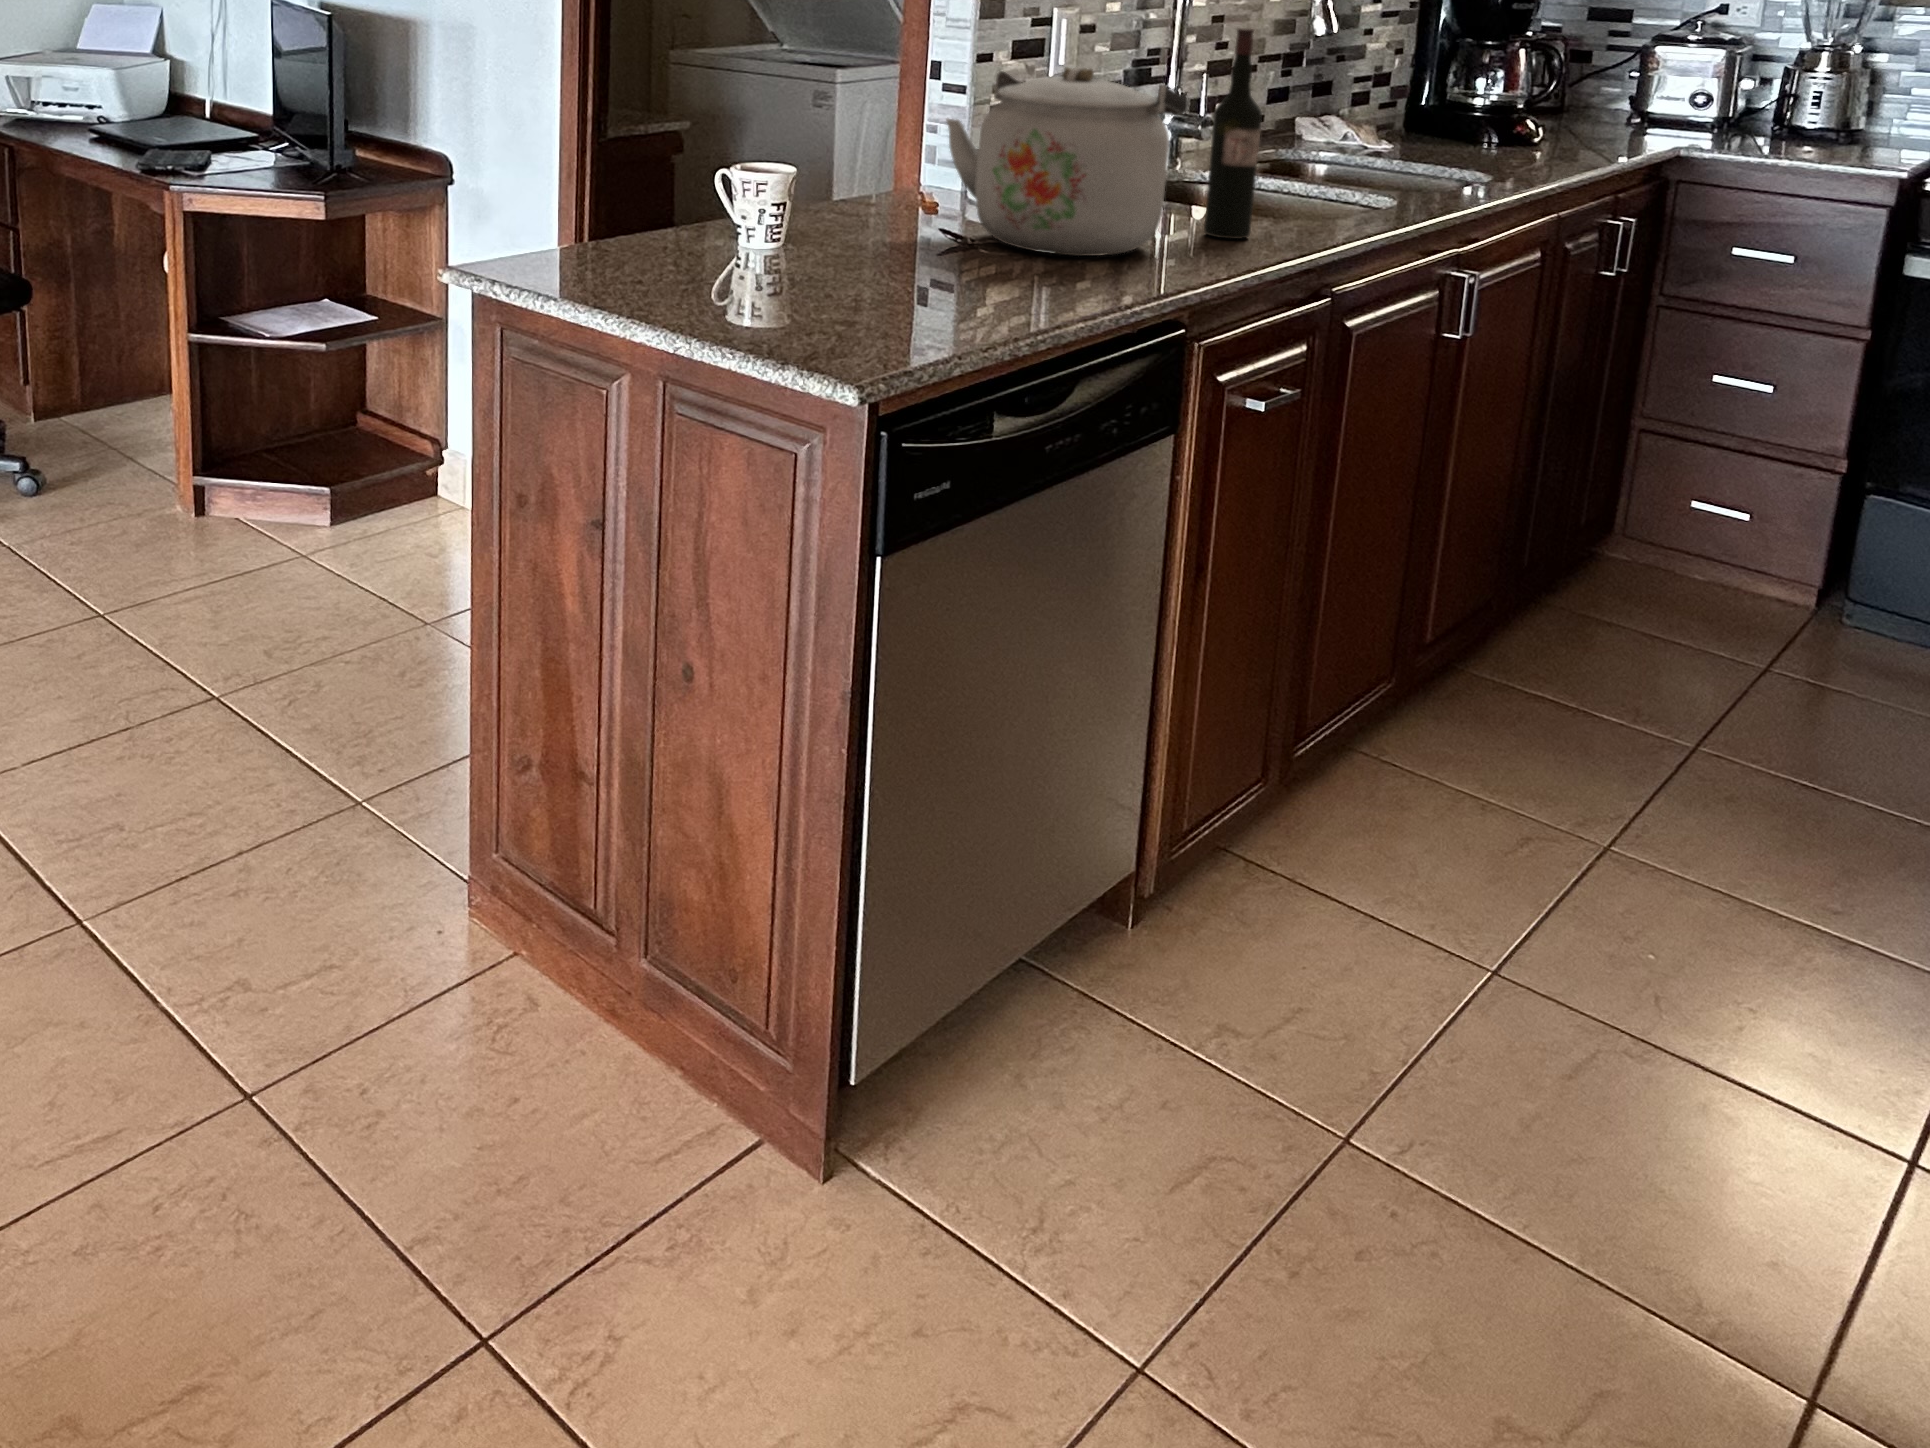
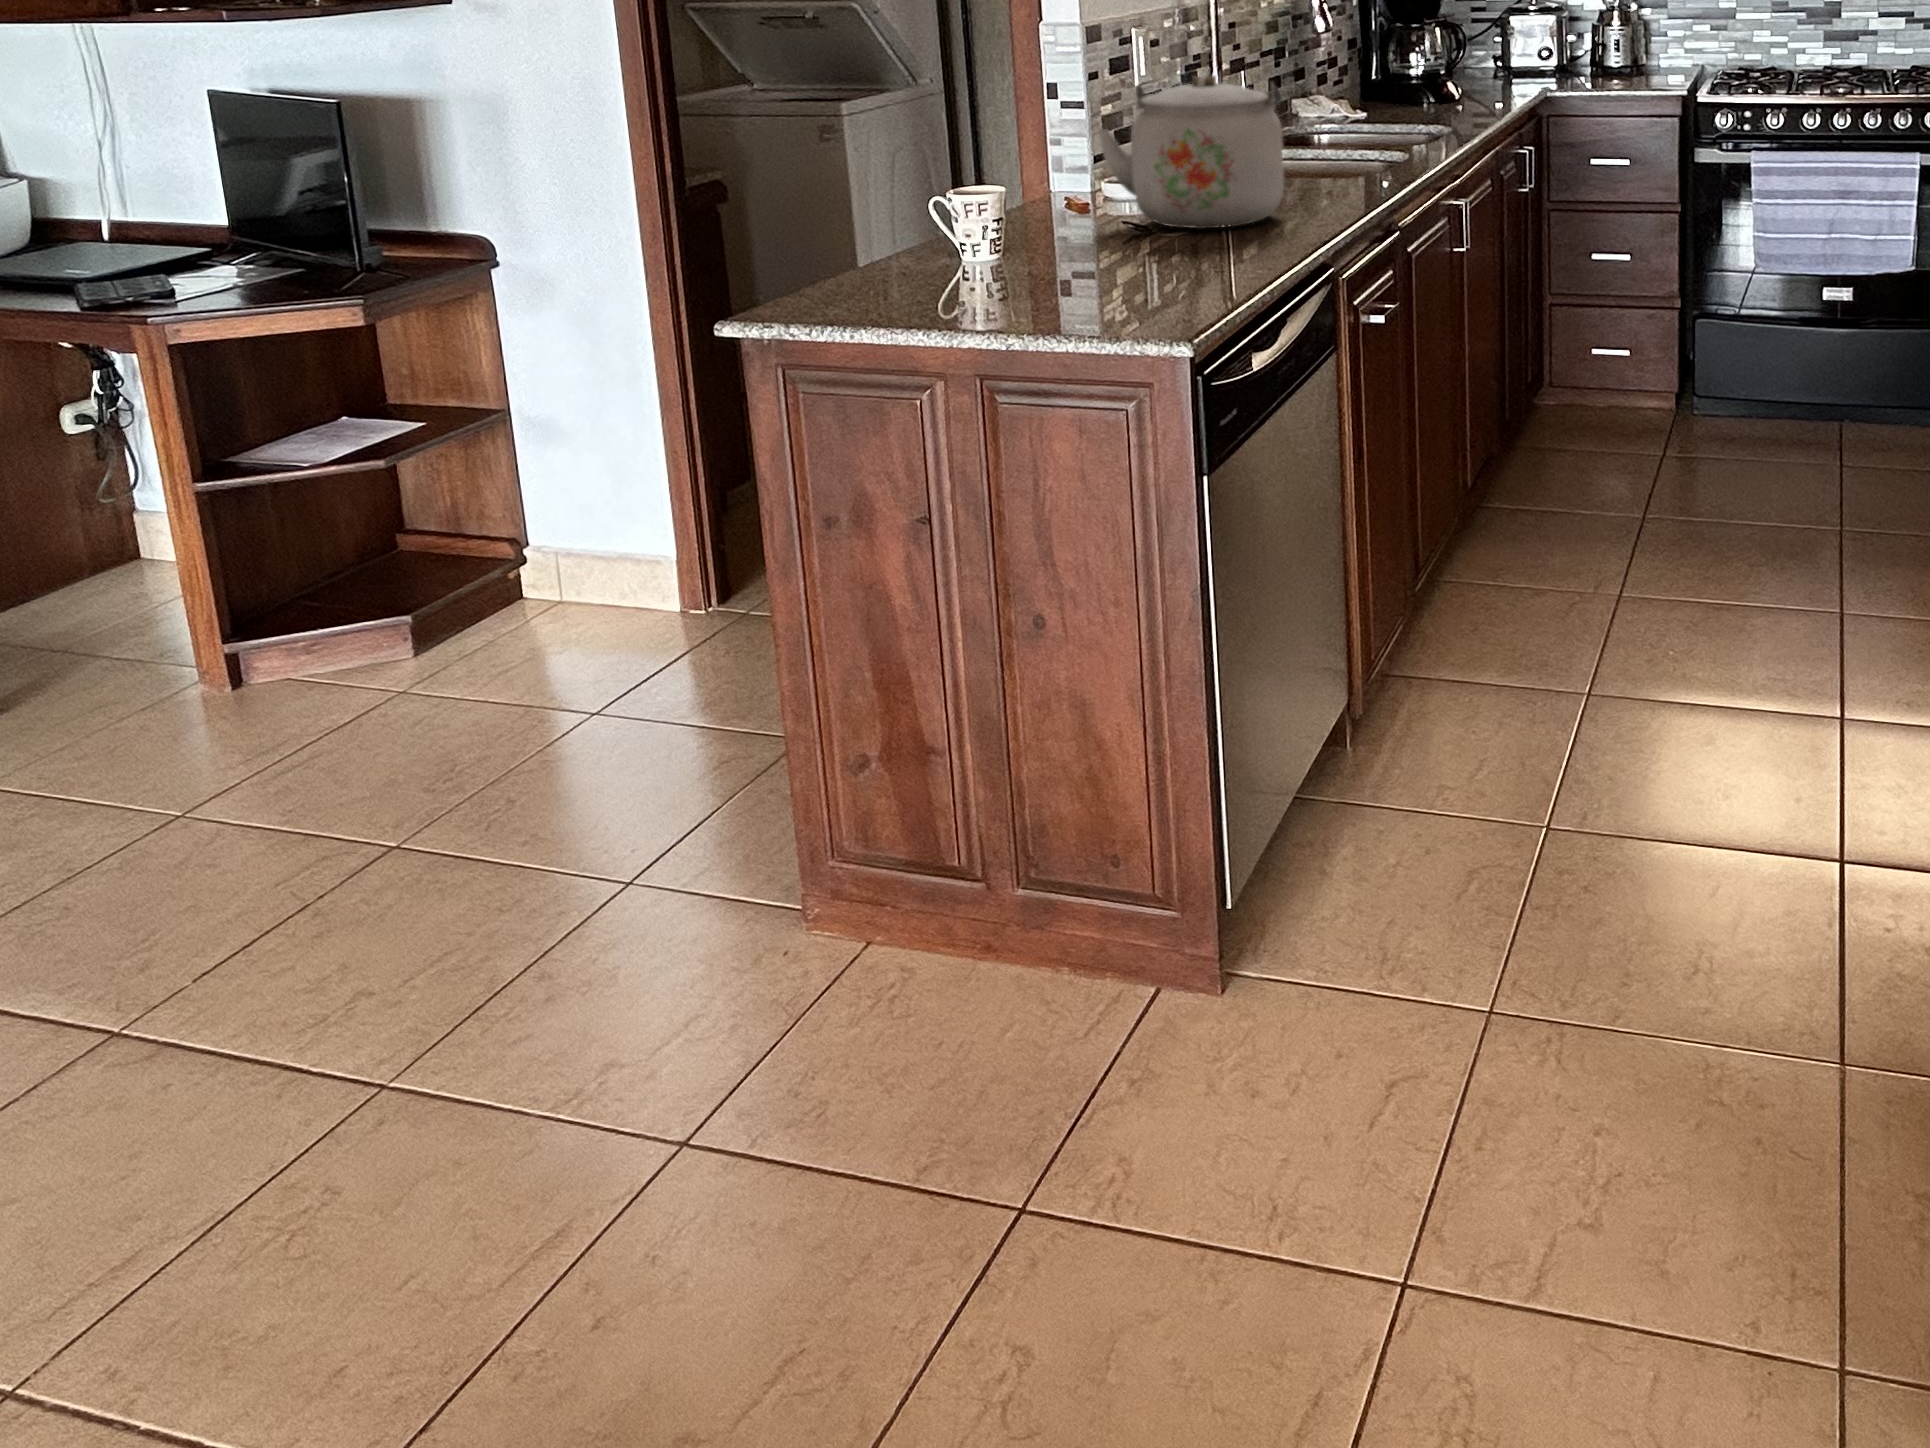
wine bottle: present [1204,28,1262,239] -> none [1295,31,1334,198]

